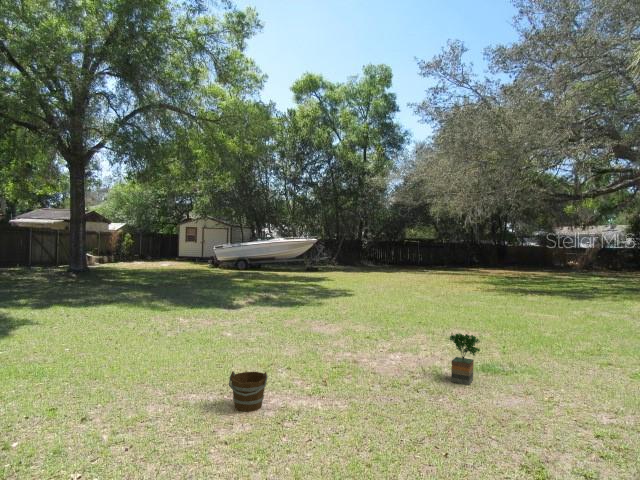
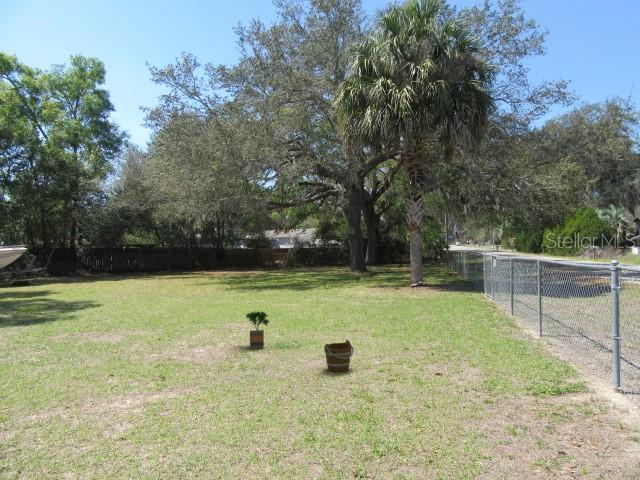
bucket: present [229,371,268,412] -> present [324,340,354,372]

